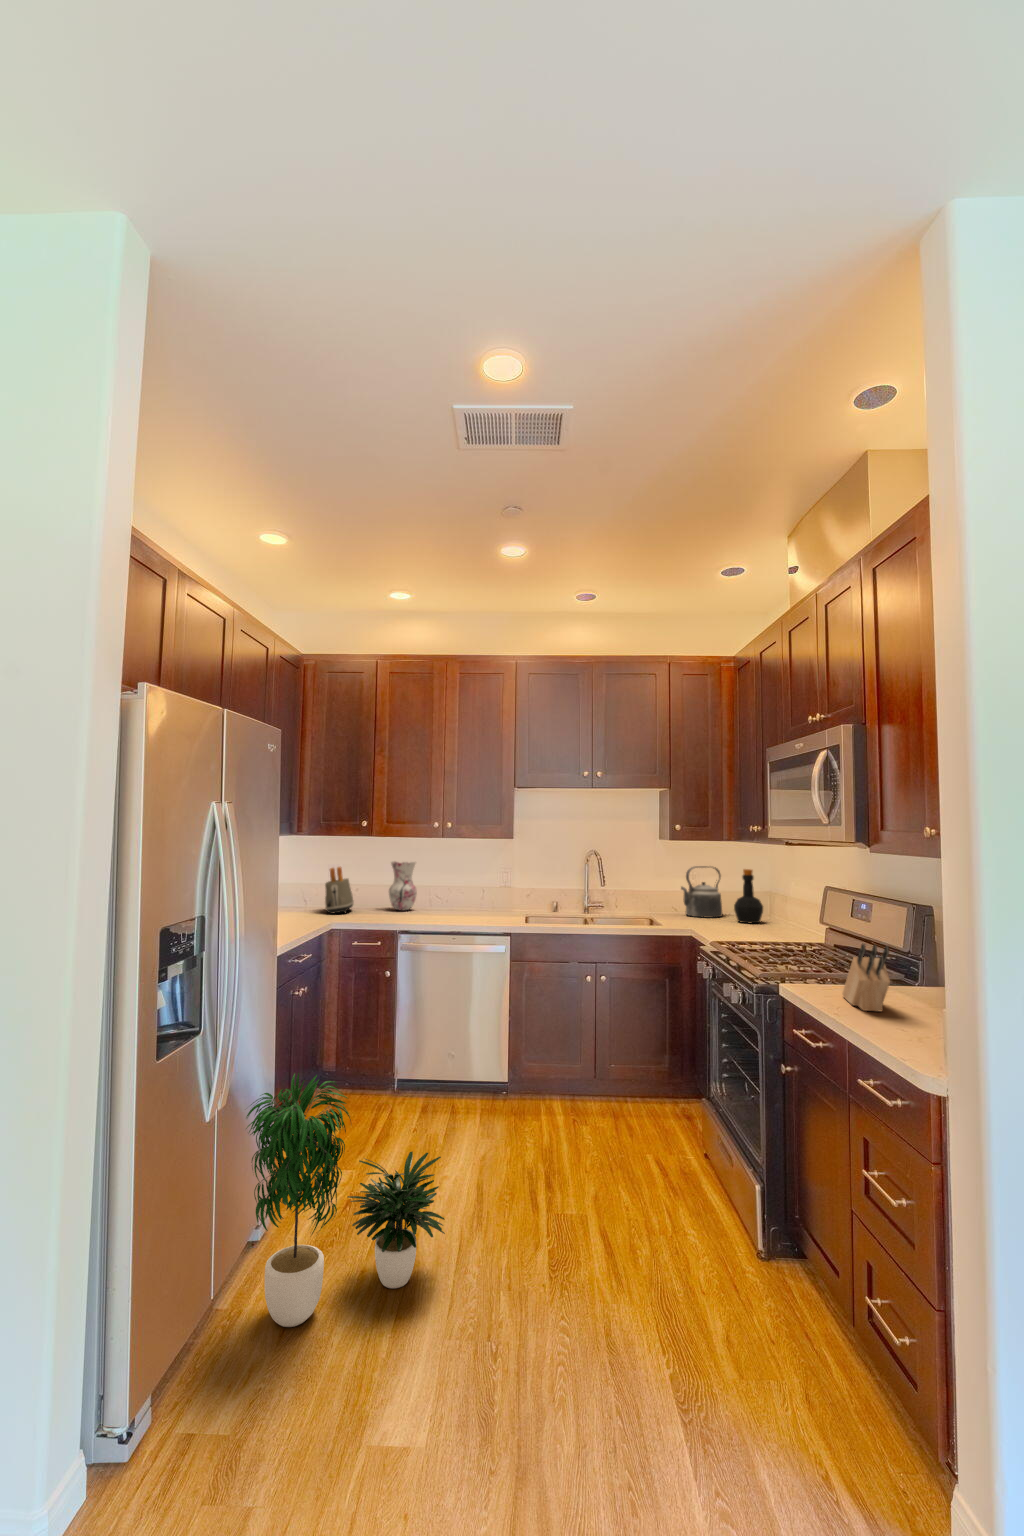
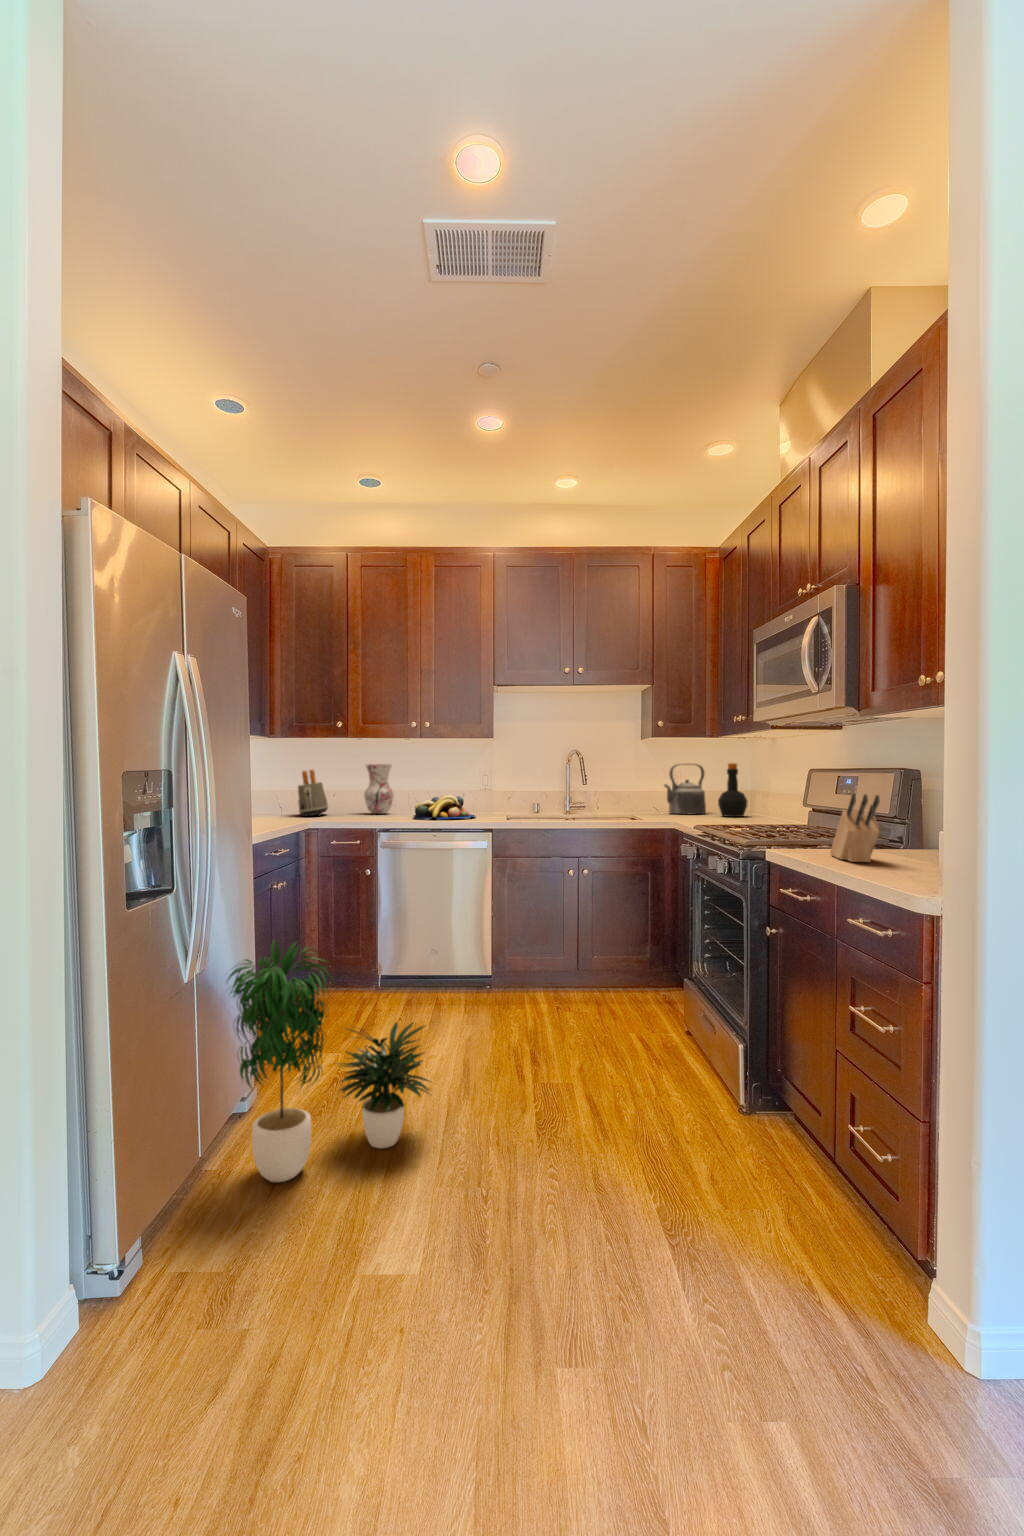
fruit bowl: none [435,895,496,922] -> present [414,795,476,820]

